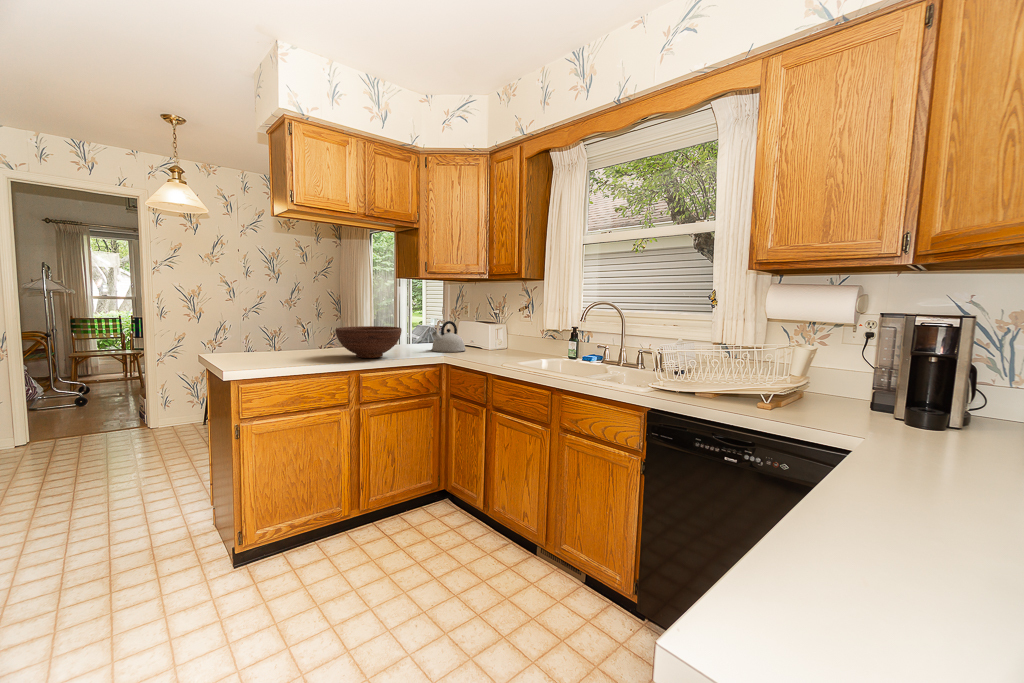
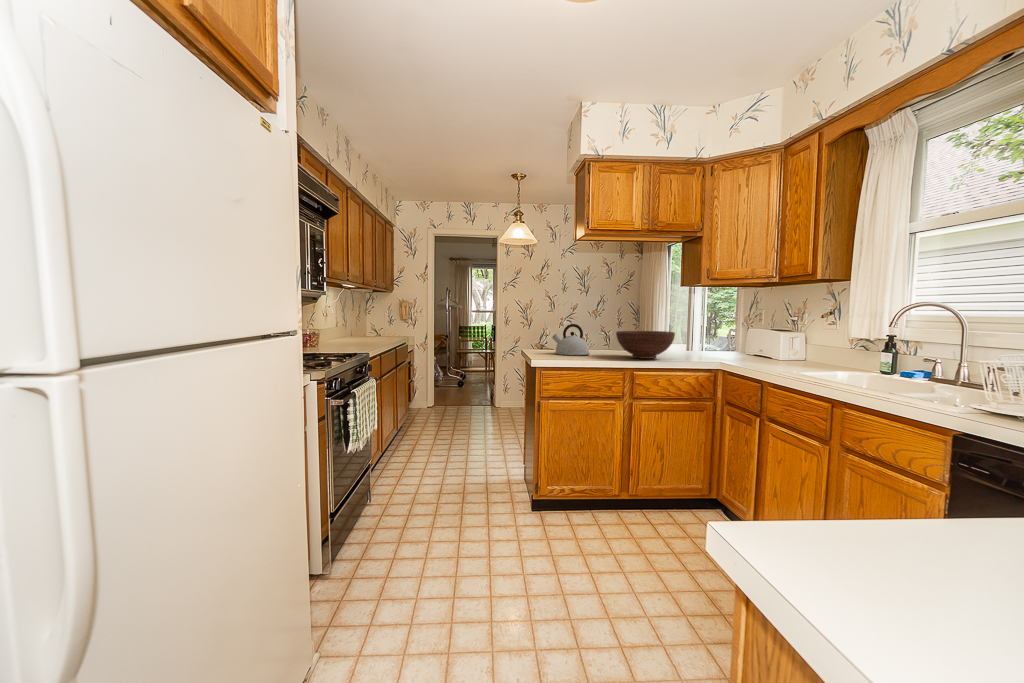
kettle: present [432,321,465,352] -> present [552,324,590,355]

